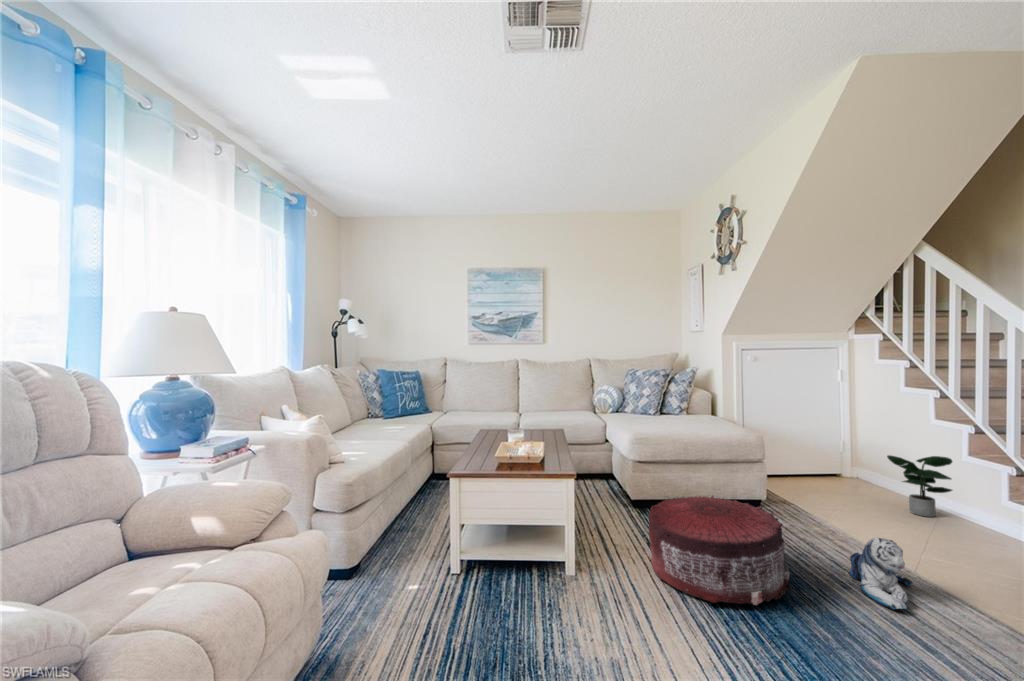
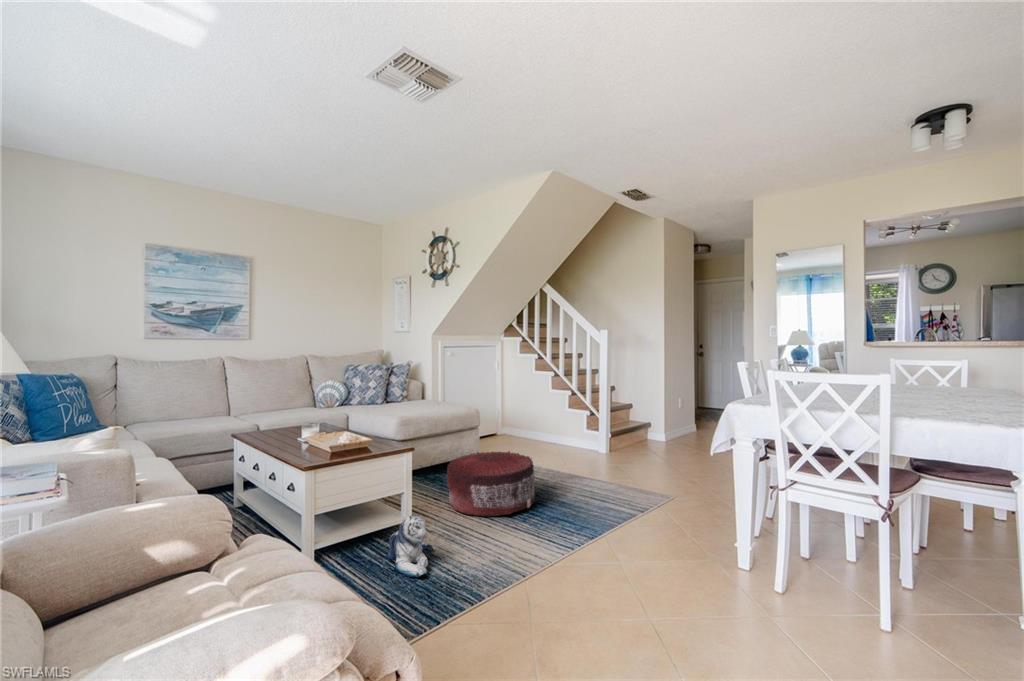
potted plant: present [887,455,952,517] -> none [534,411,565,447]
plush toy: present [849,537,912,610] -> present [387,515,433,577]

